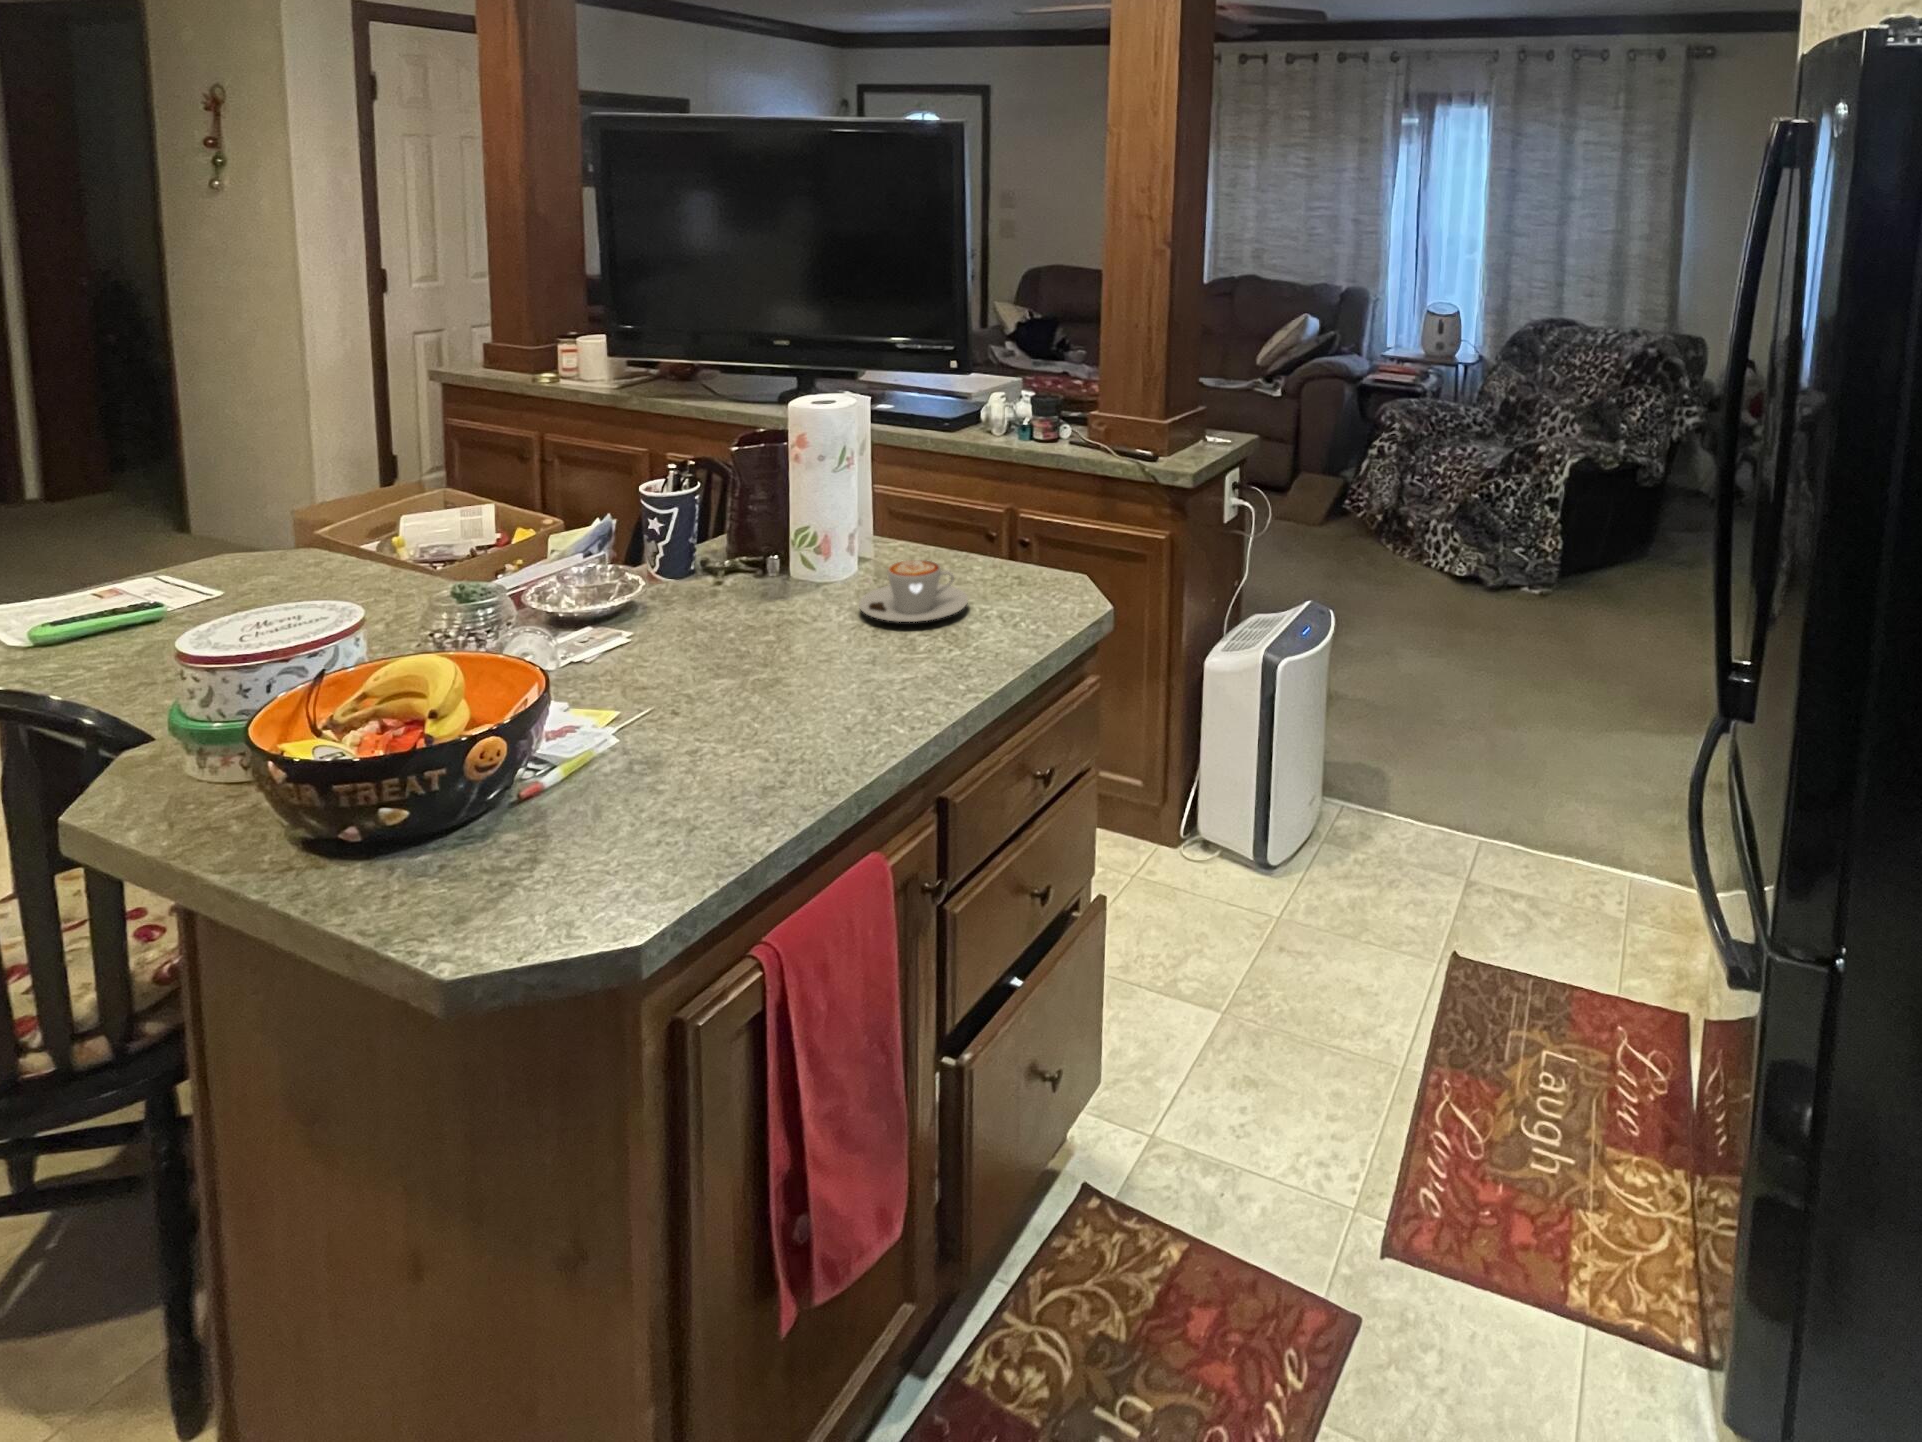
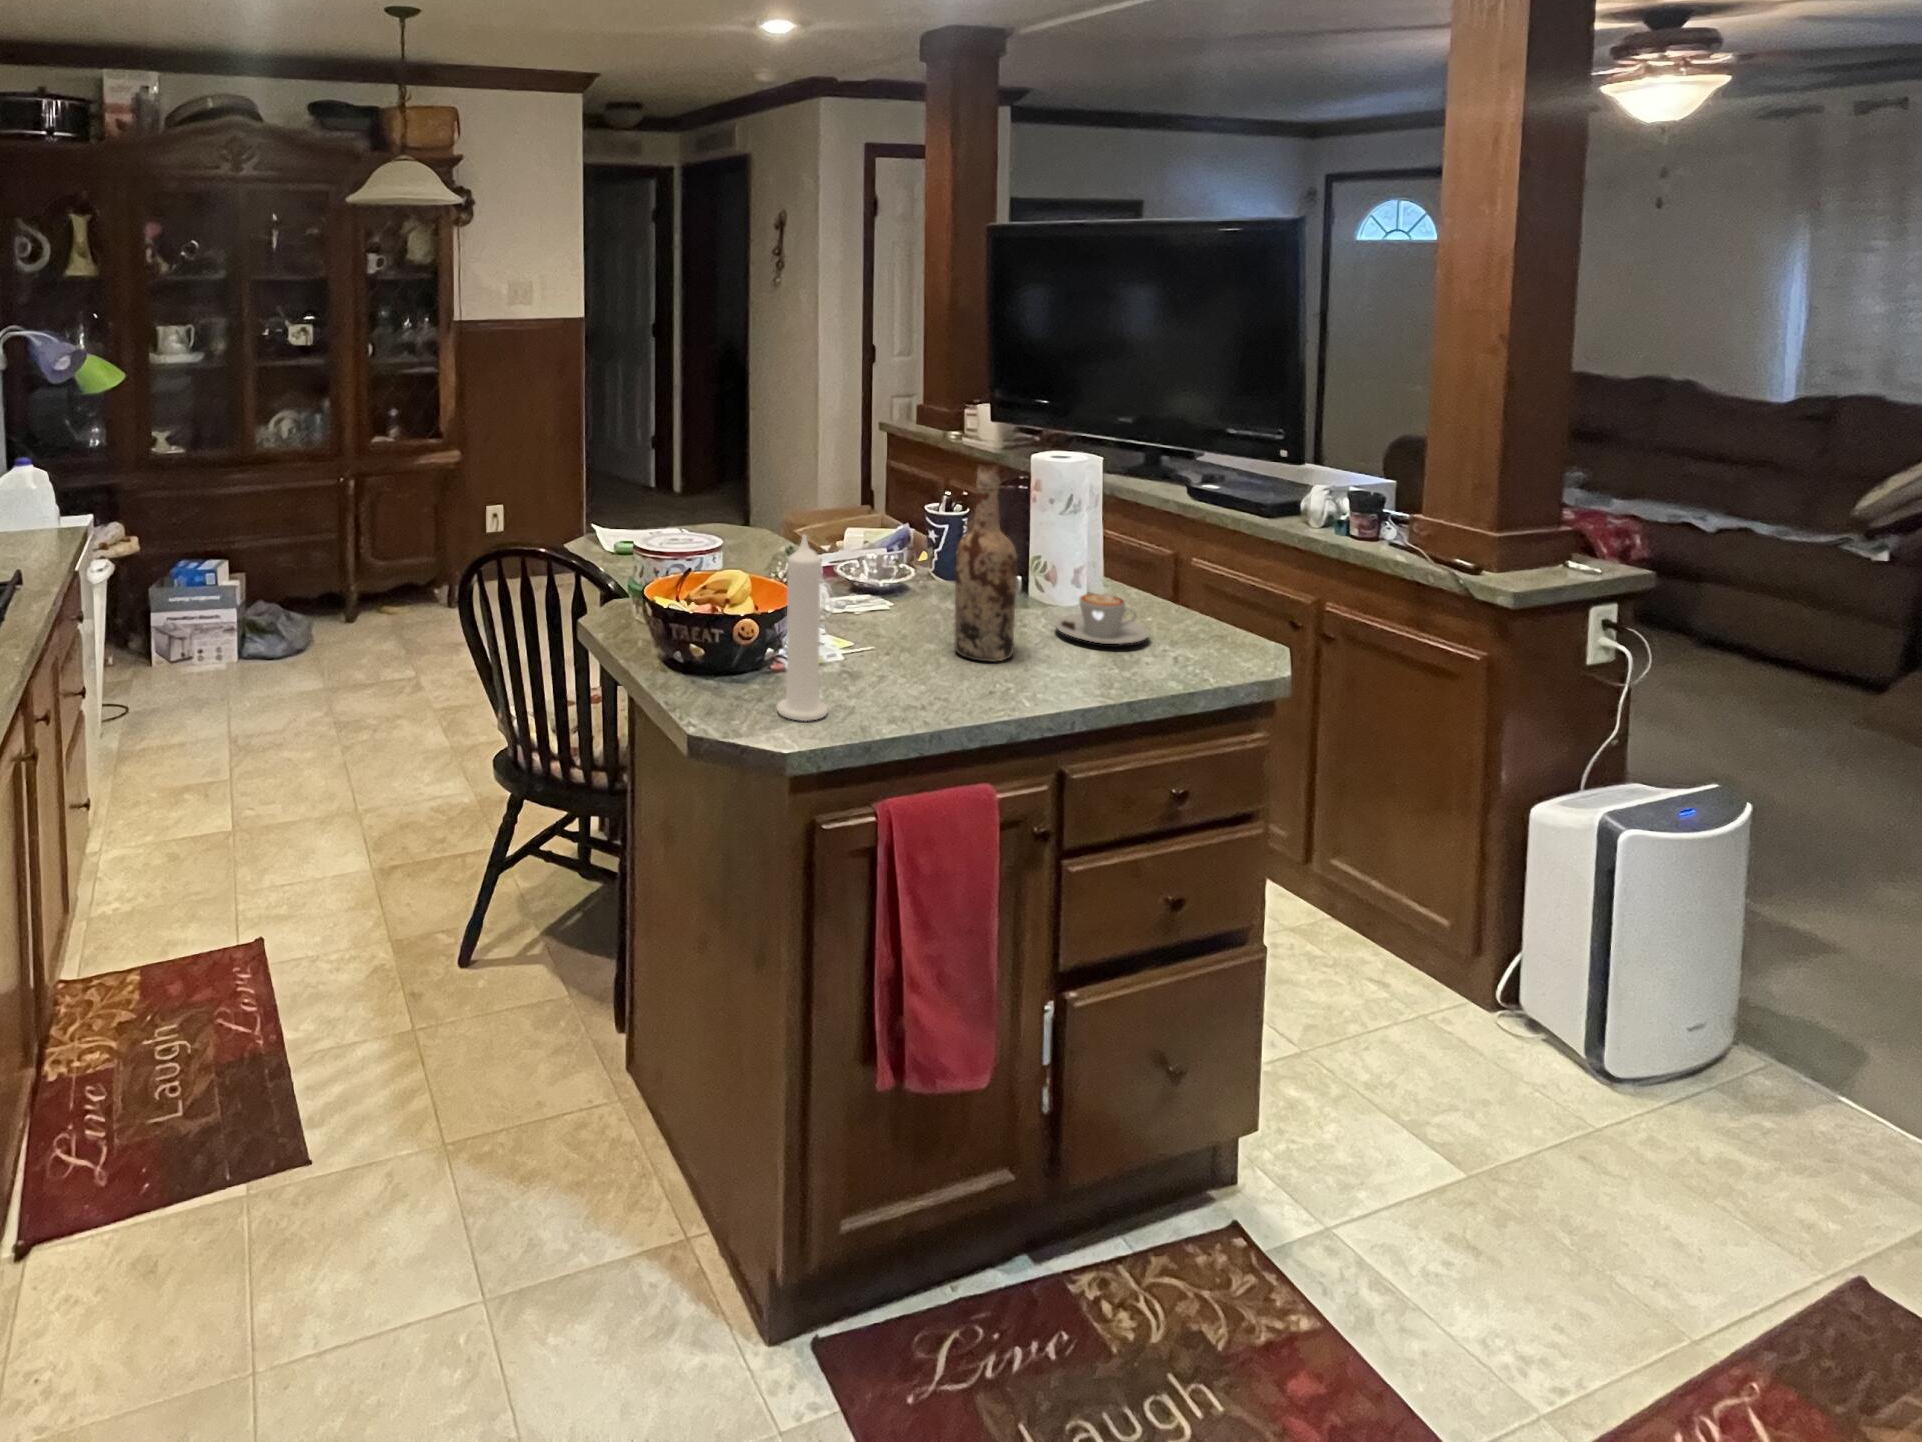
wine bottle: none [763,427,844,686] -> present [954,463,1017,661]
candle: none [584,584,669,872] -> present [777,535,828,721]

